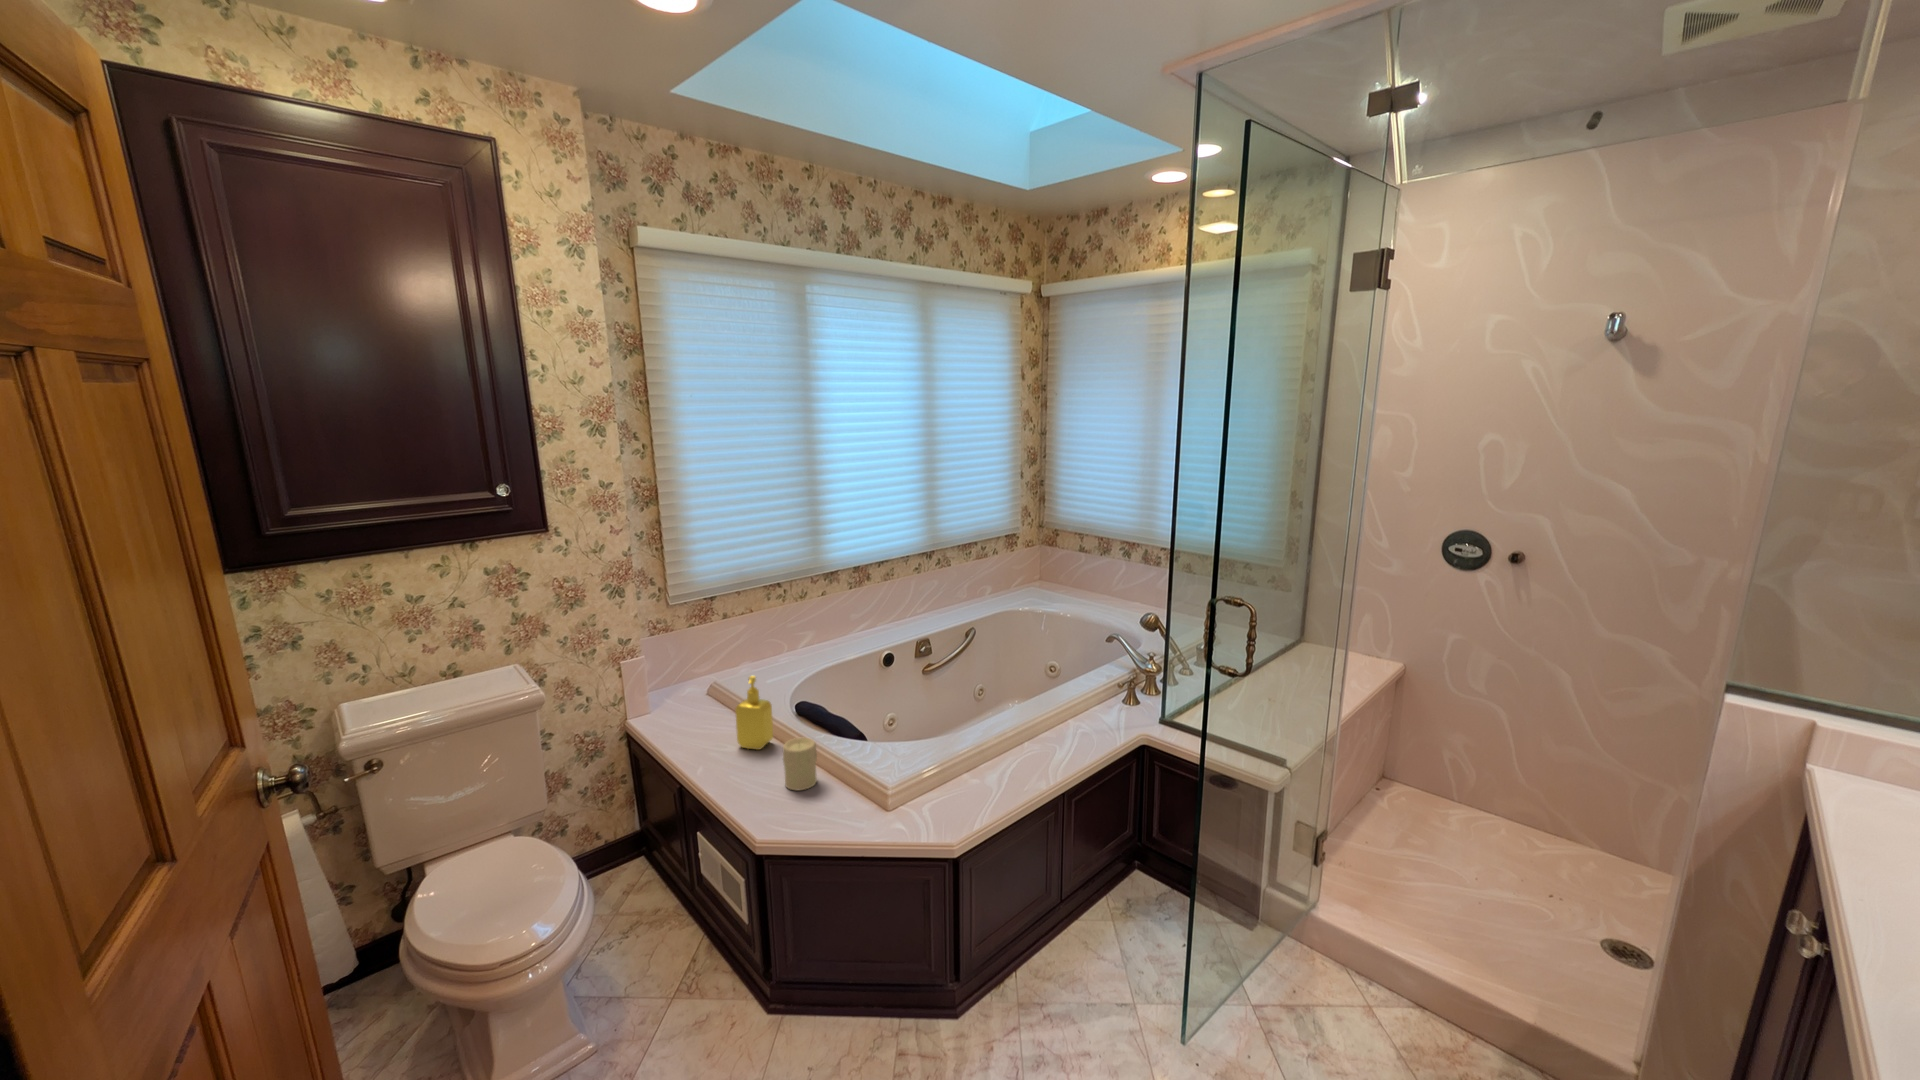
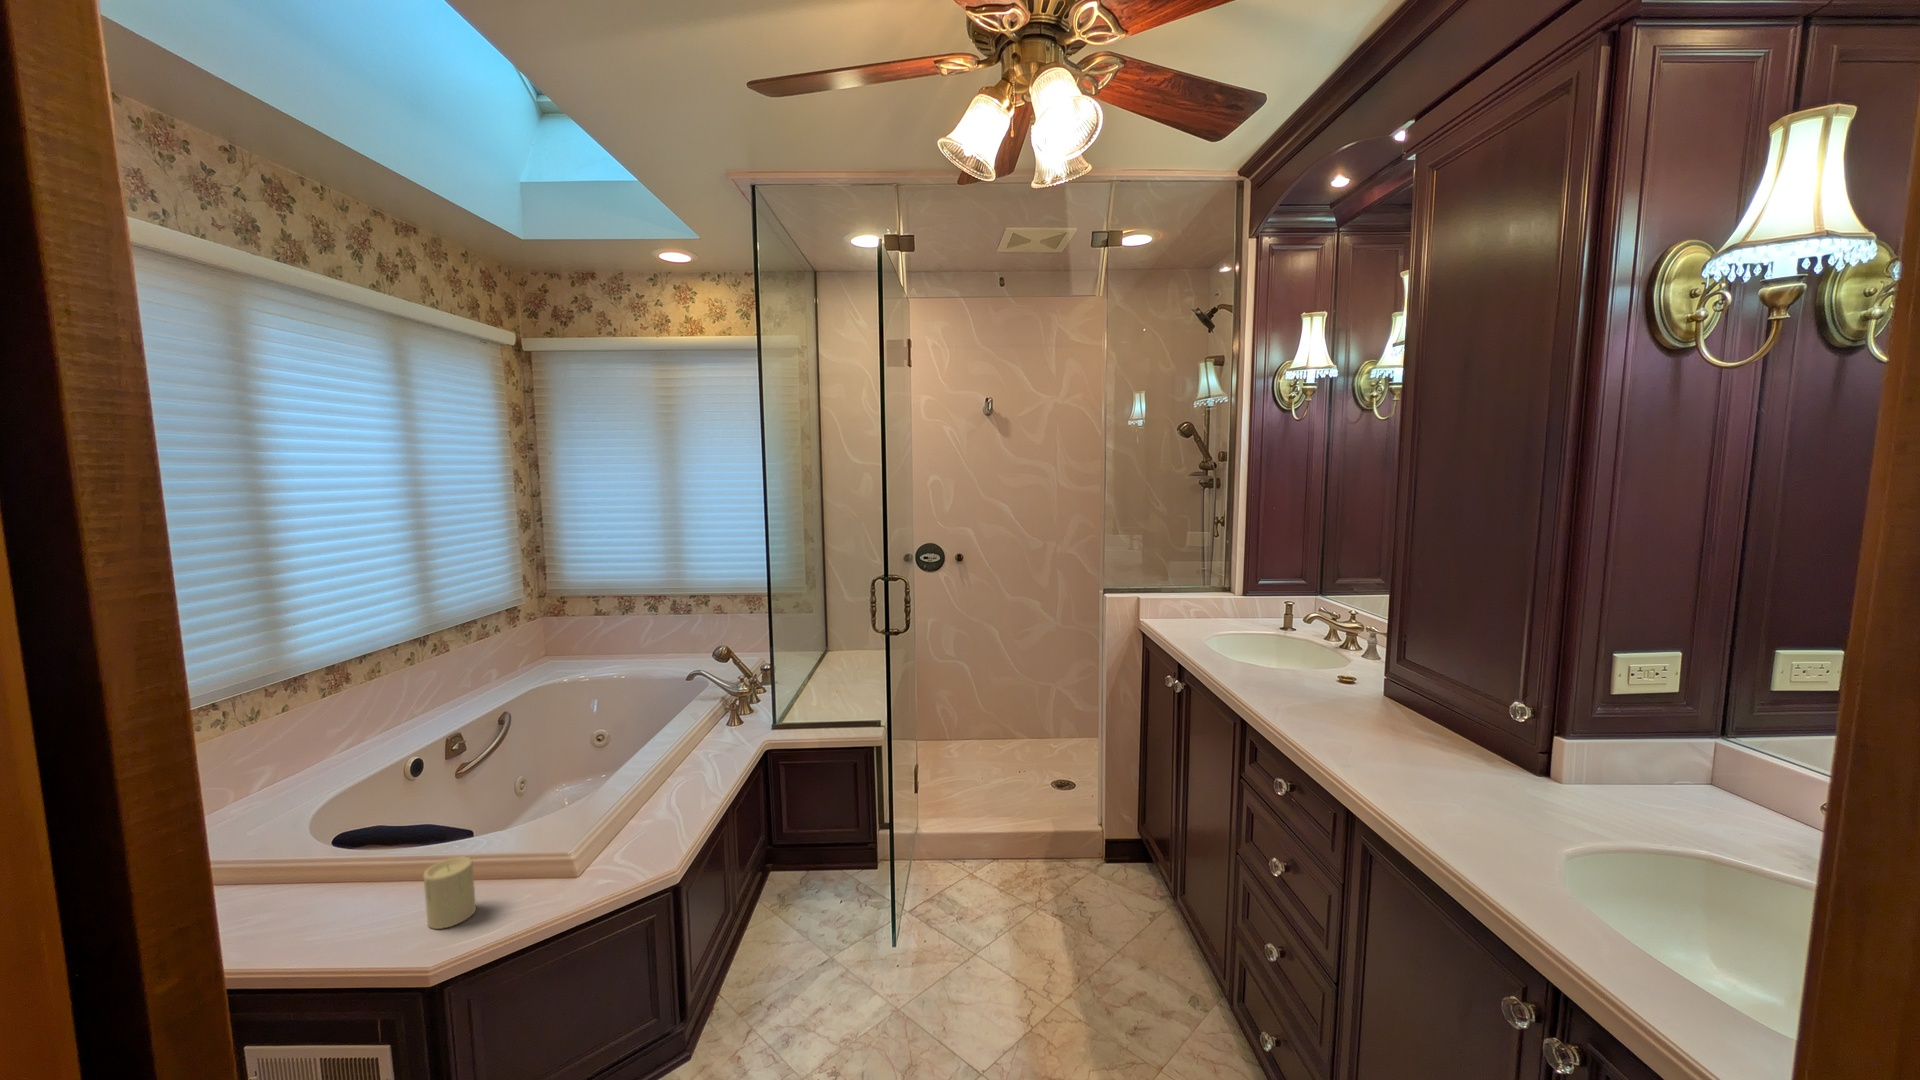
soap dispenser: present [735,676,773,750] -> none [282,819,349,928]

